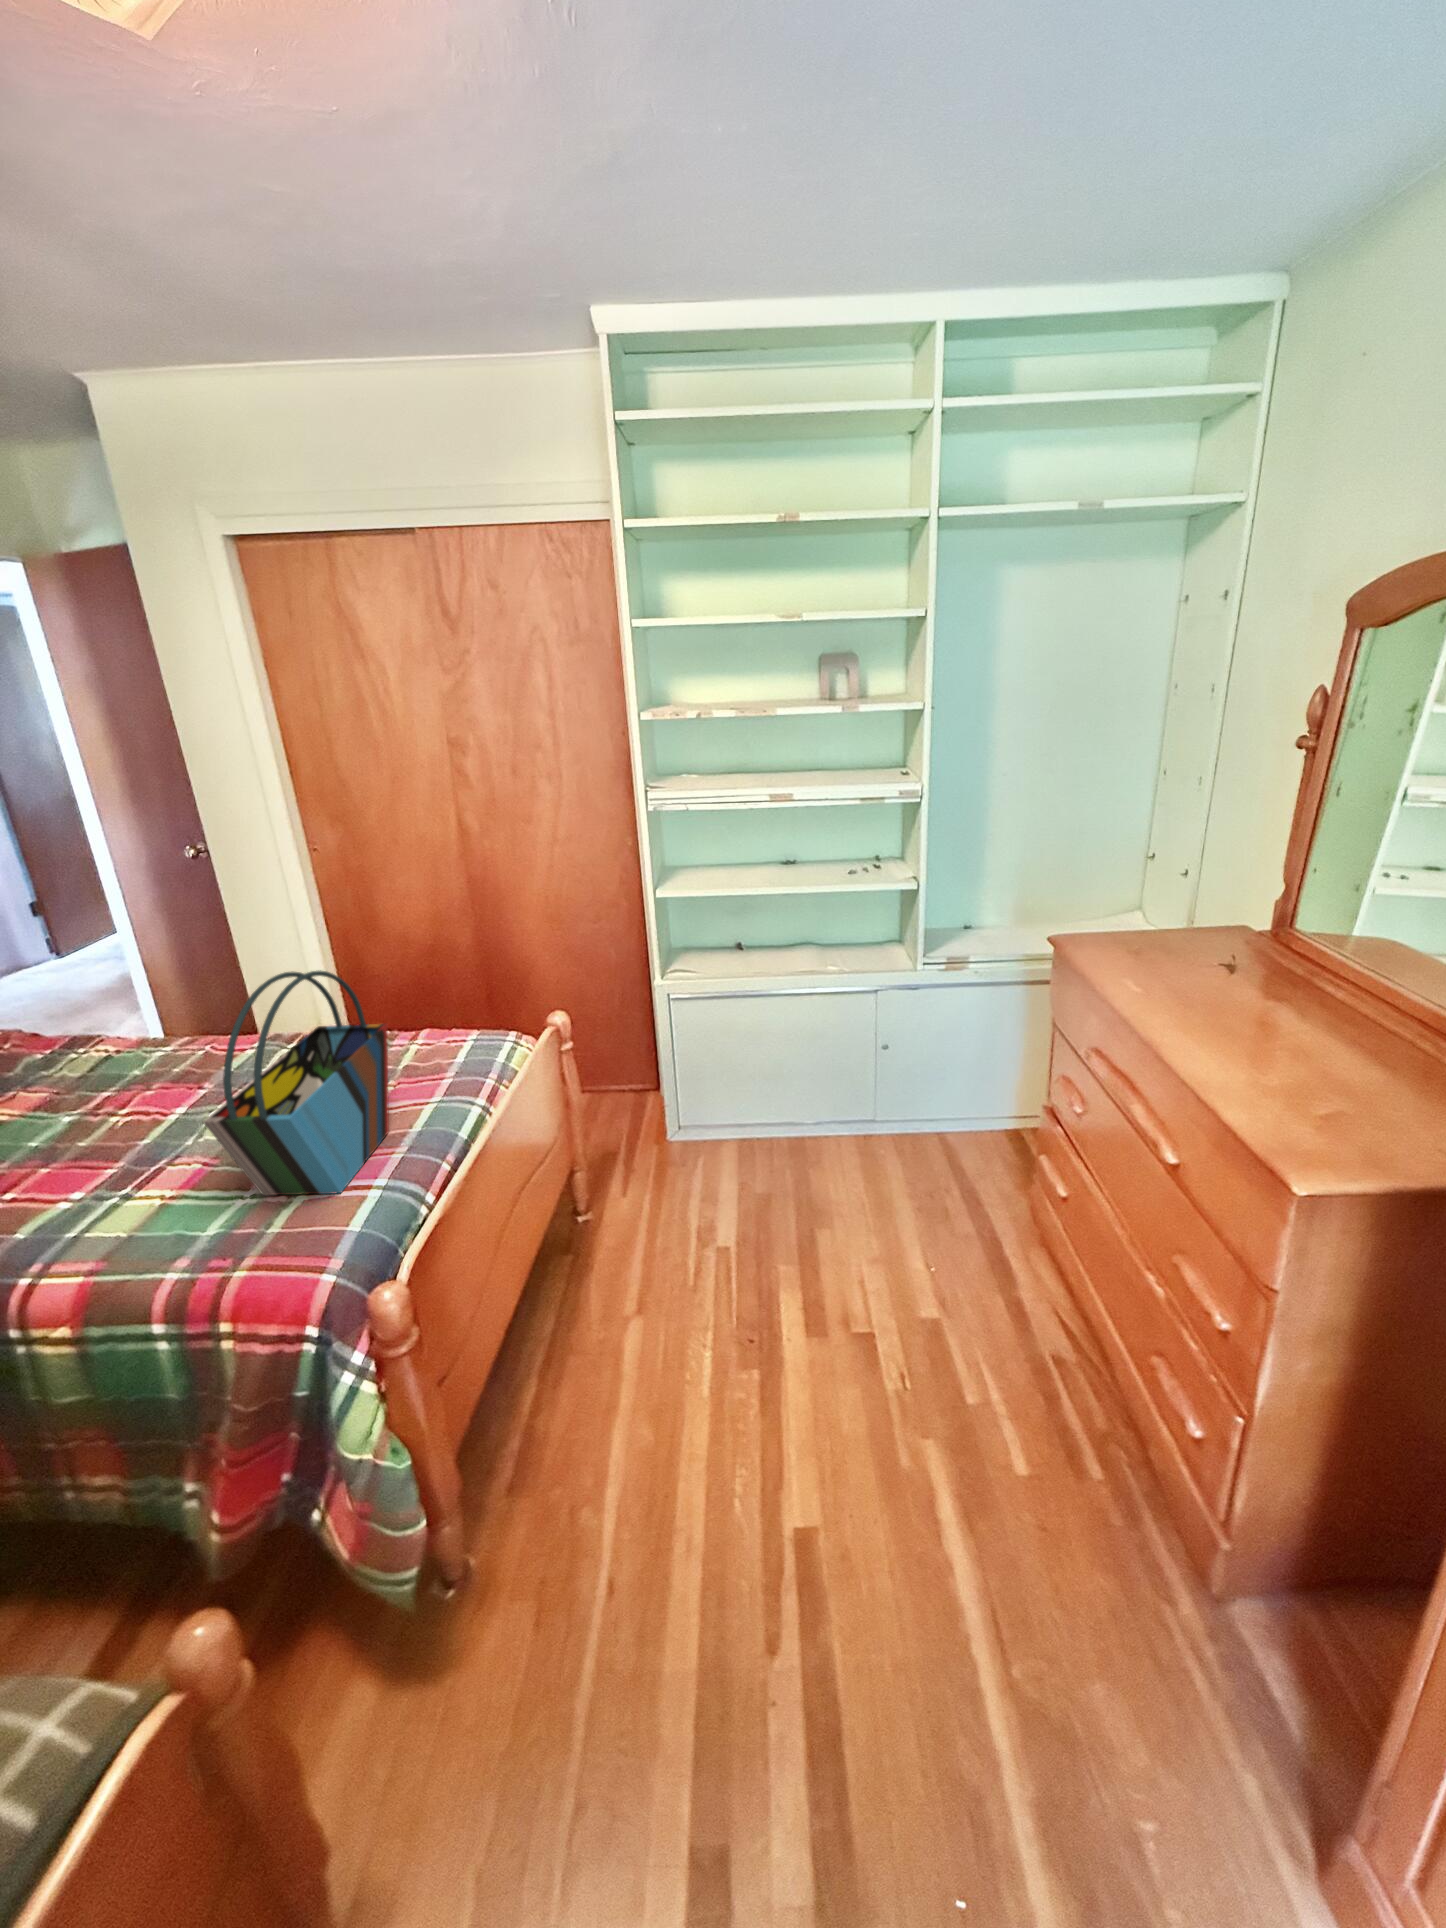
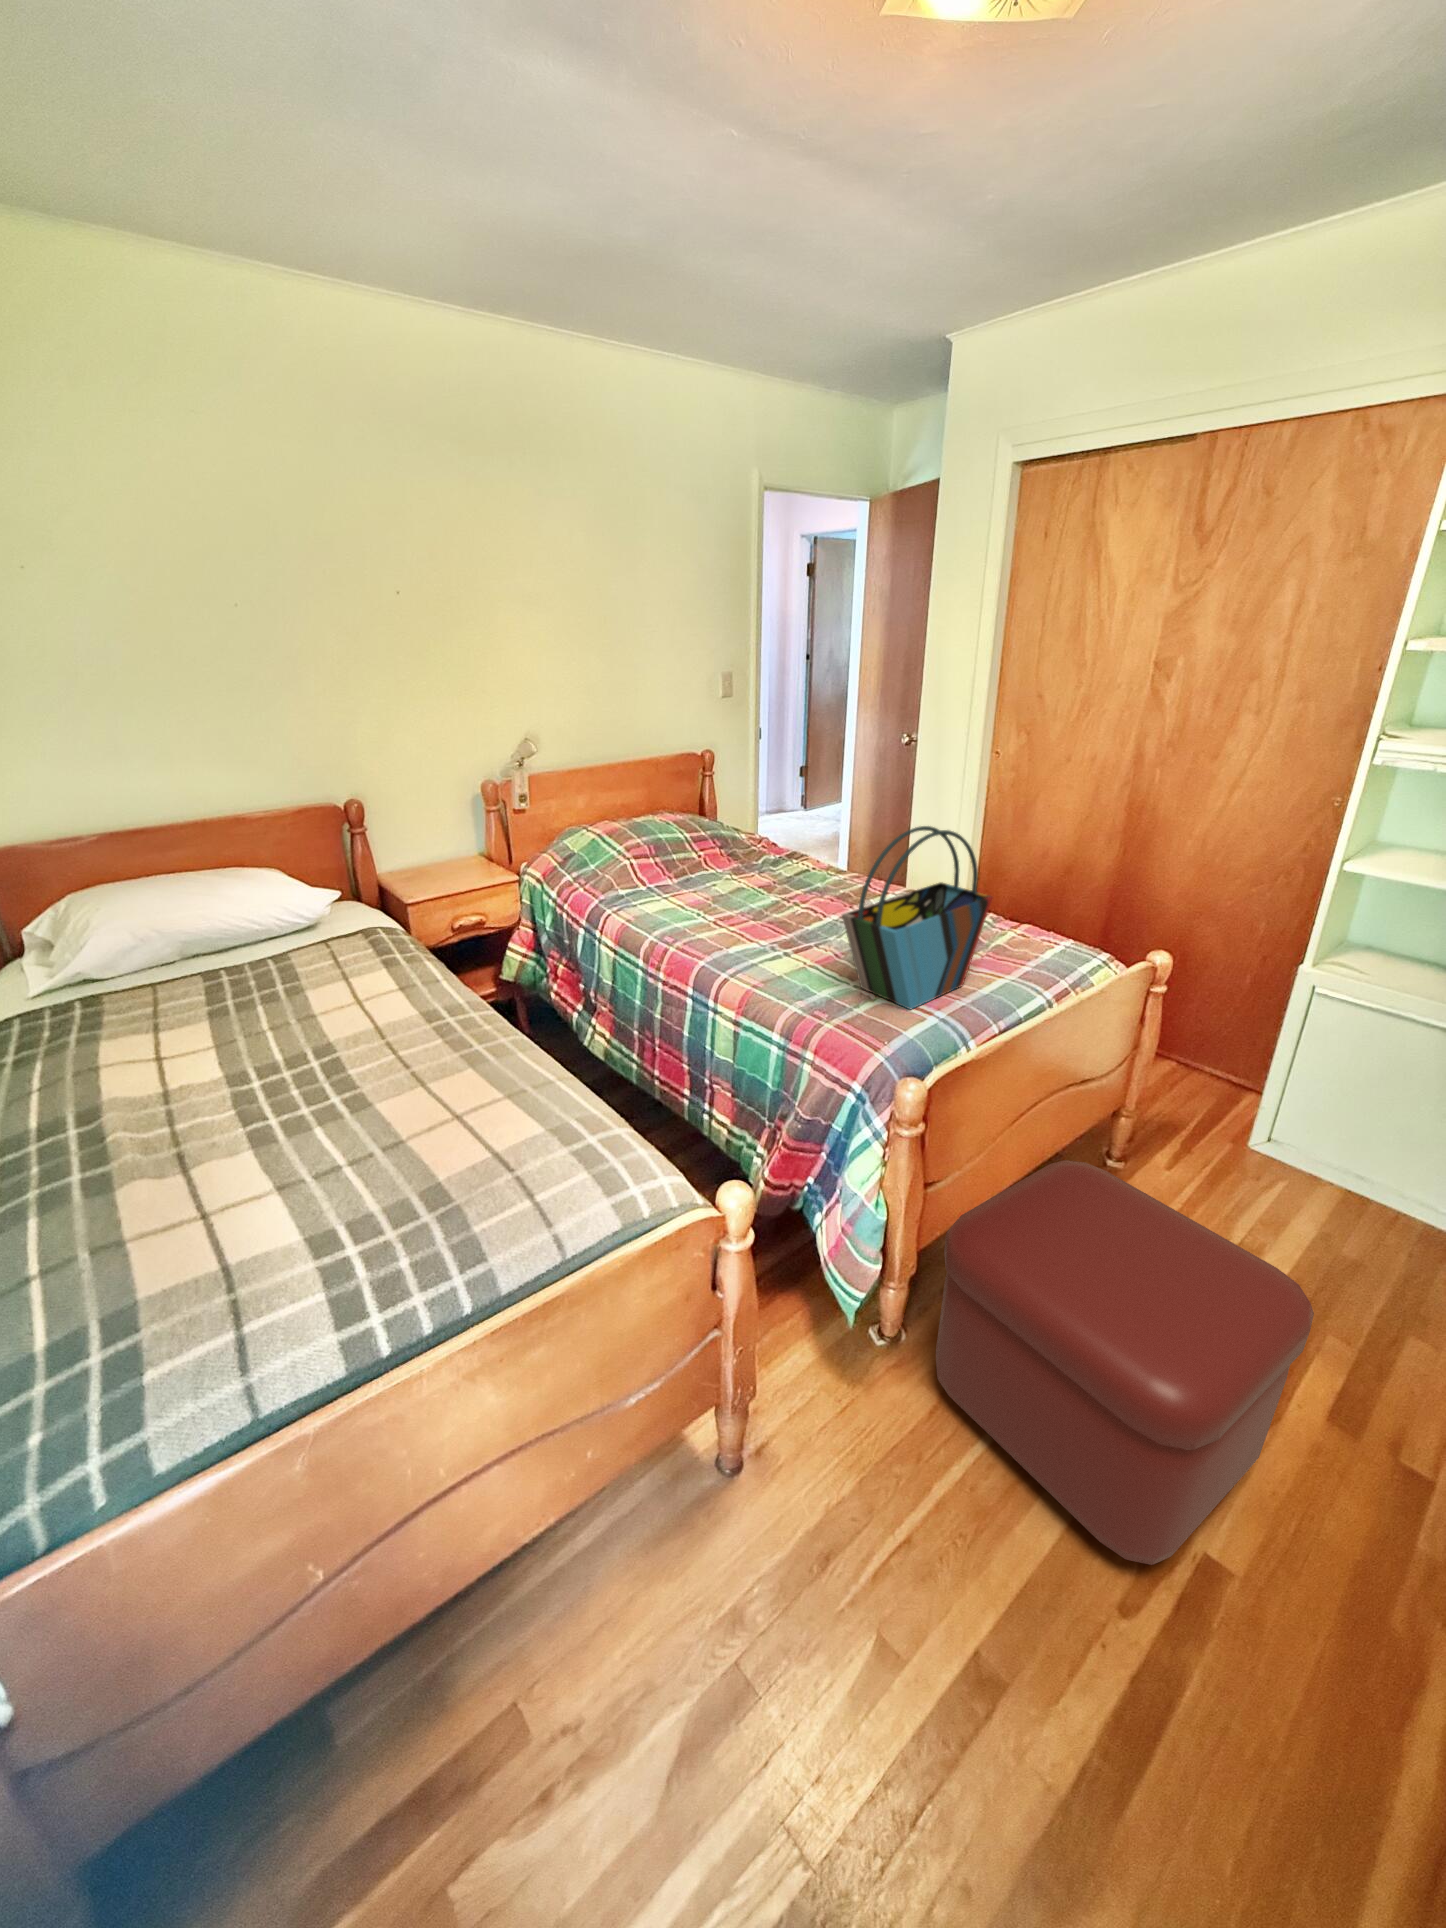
ottoman: none [485,1248,789,1605] -> present [936,1160,1314,1565]

